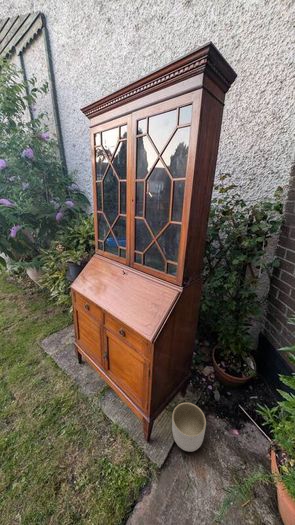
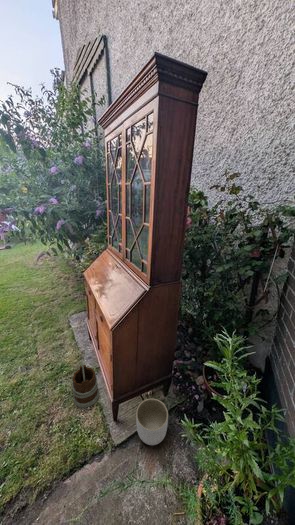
wooden bucket: none [86,387,117,443] -> present [72,360,99,408]

